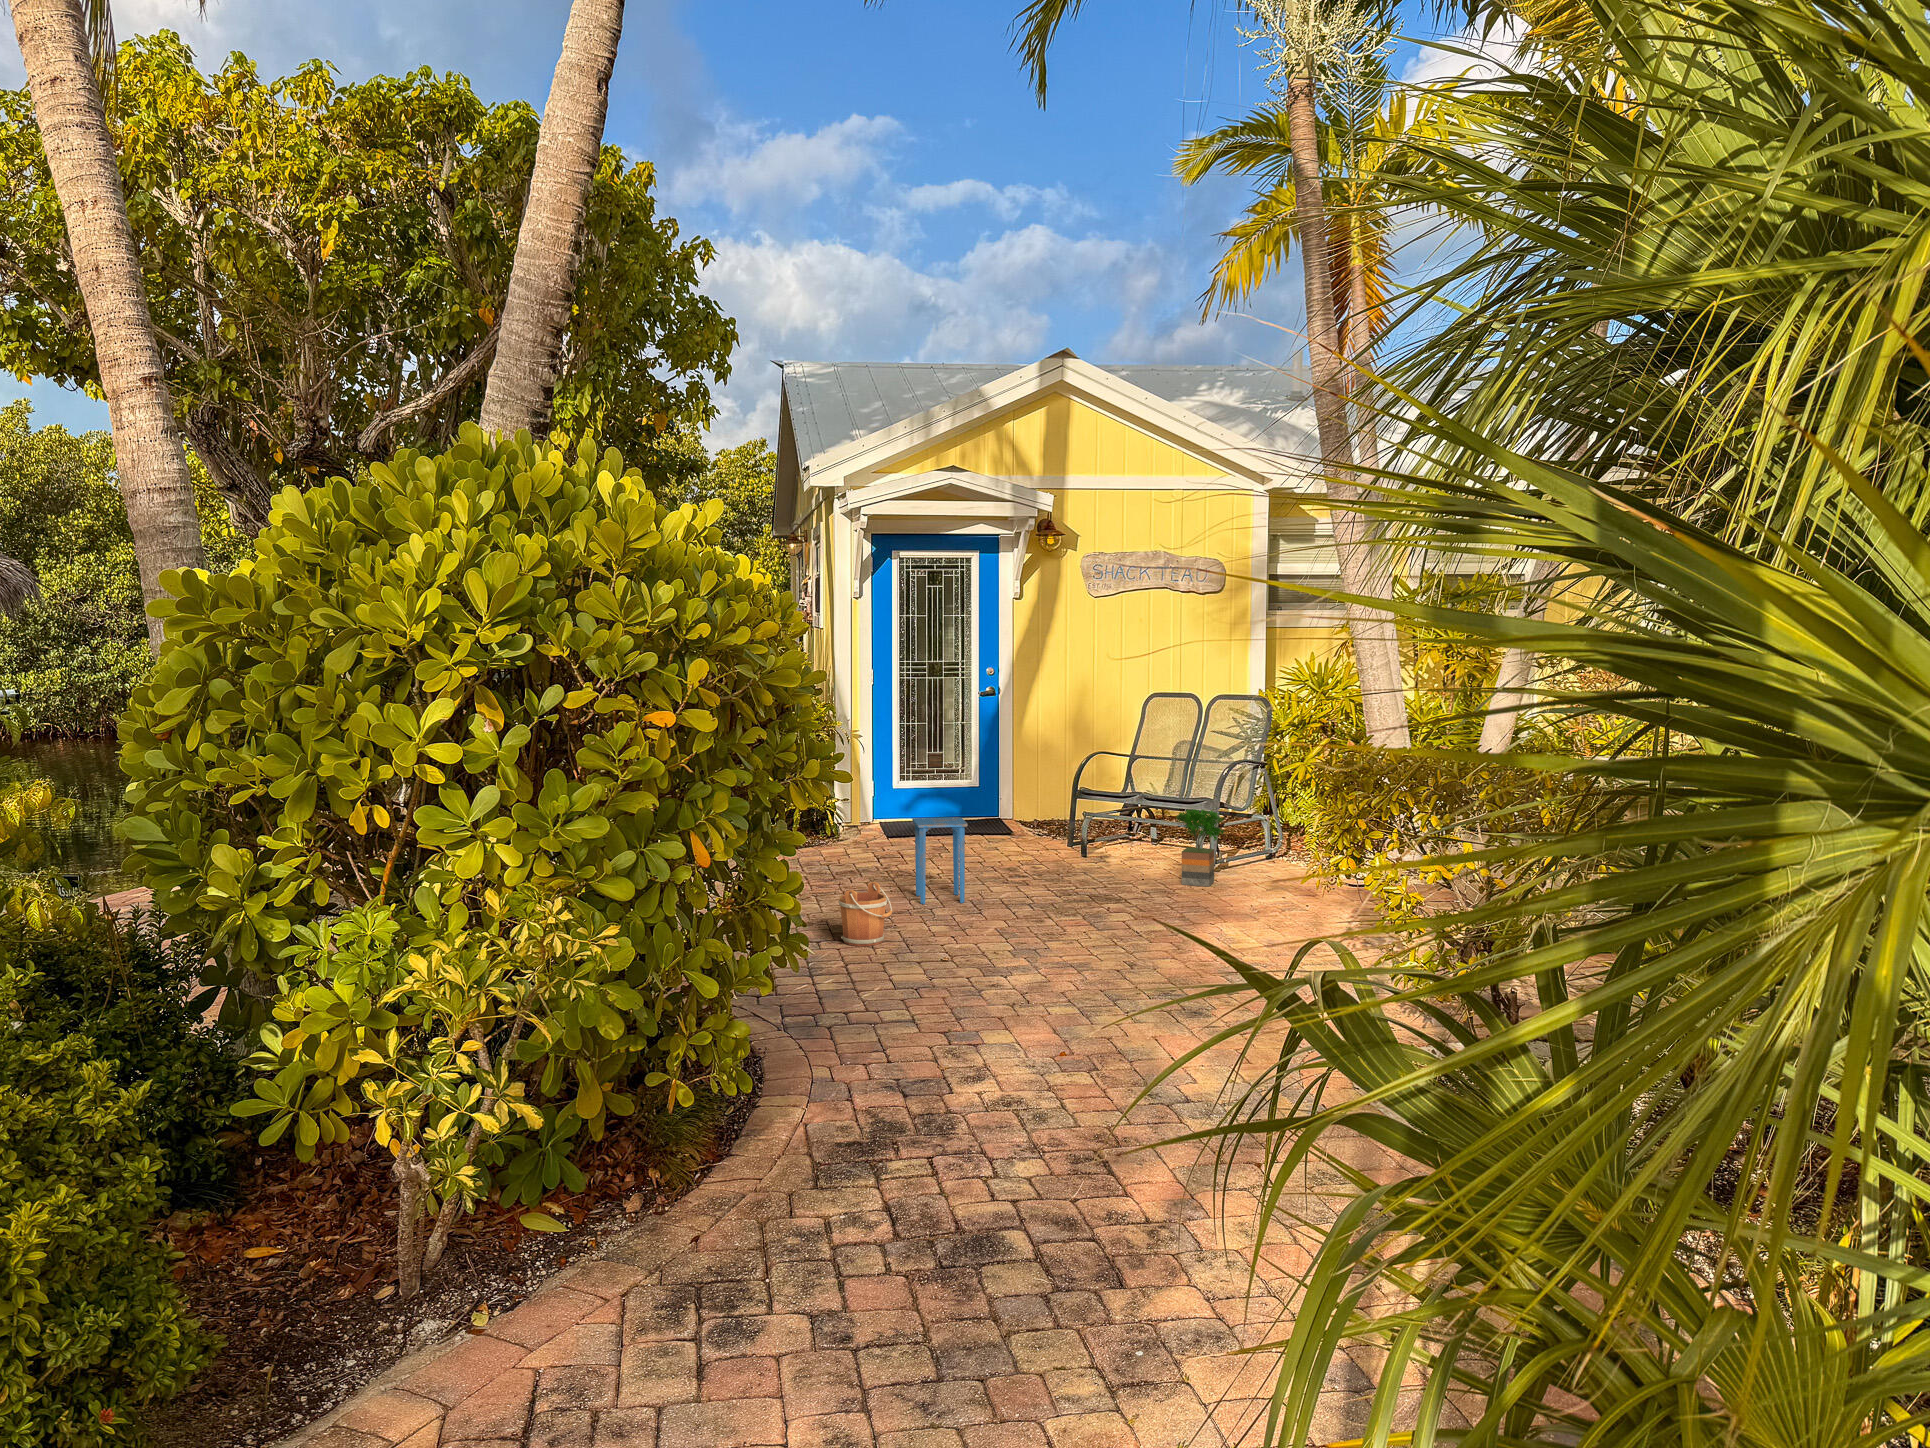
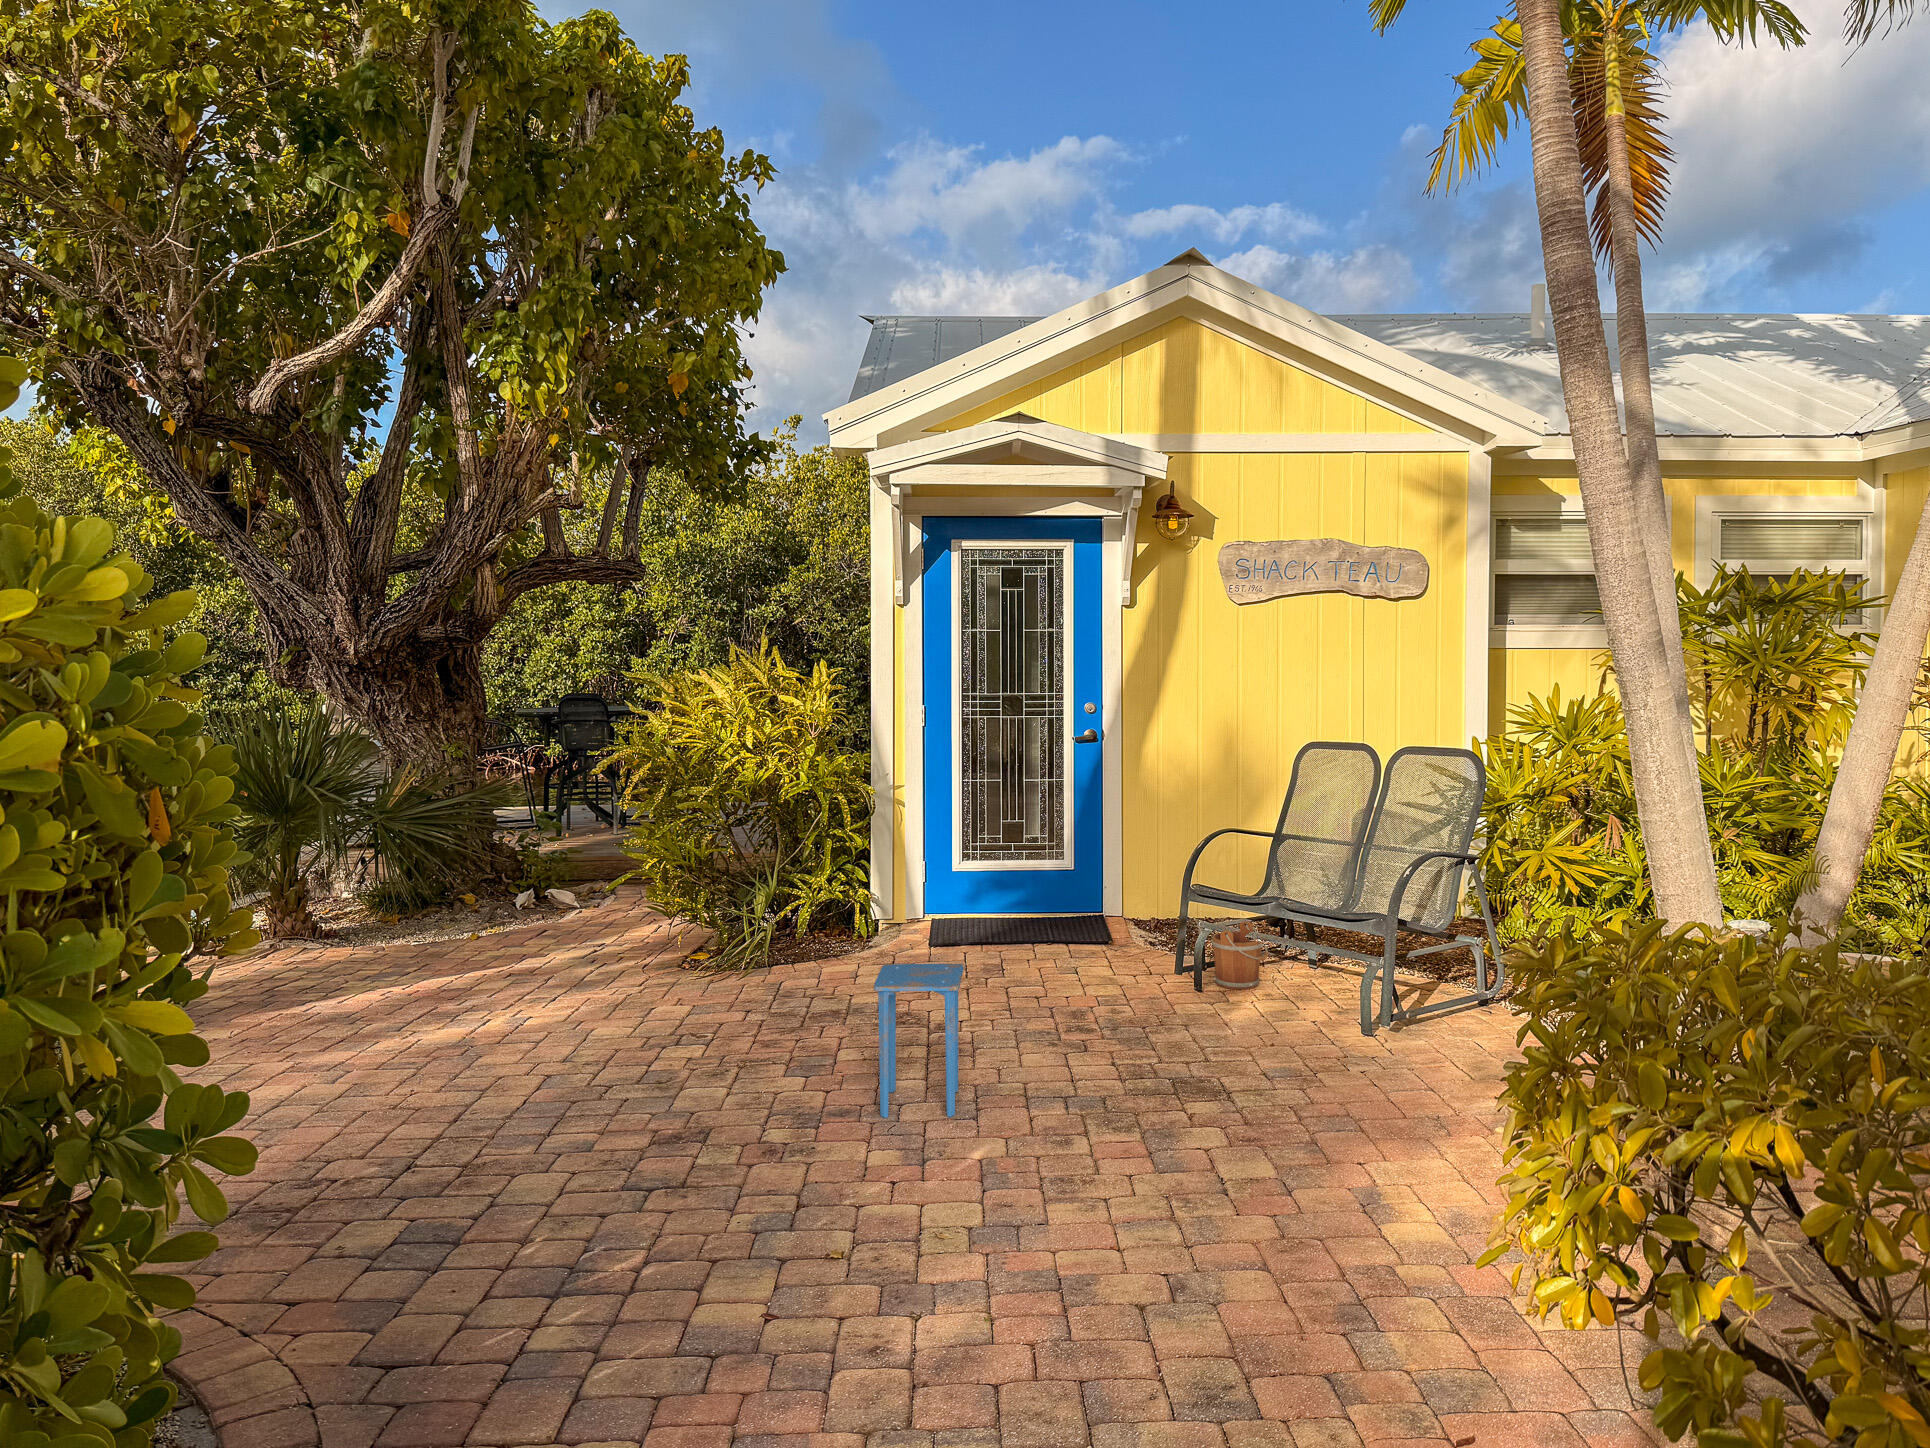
potted tree: present [1176,809,1224,886] -> none [1326,949,1410,1086]
bucket: present [839,882,892,946] -> present [1211,921,1269,990]

